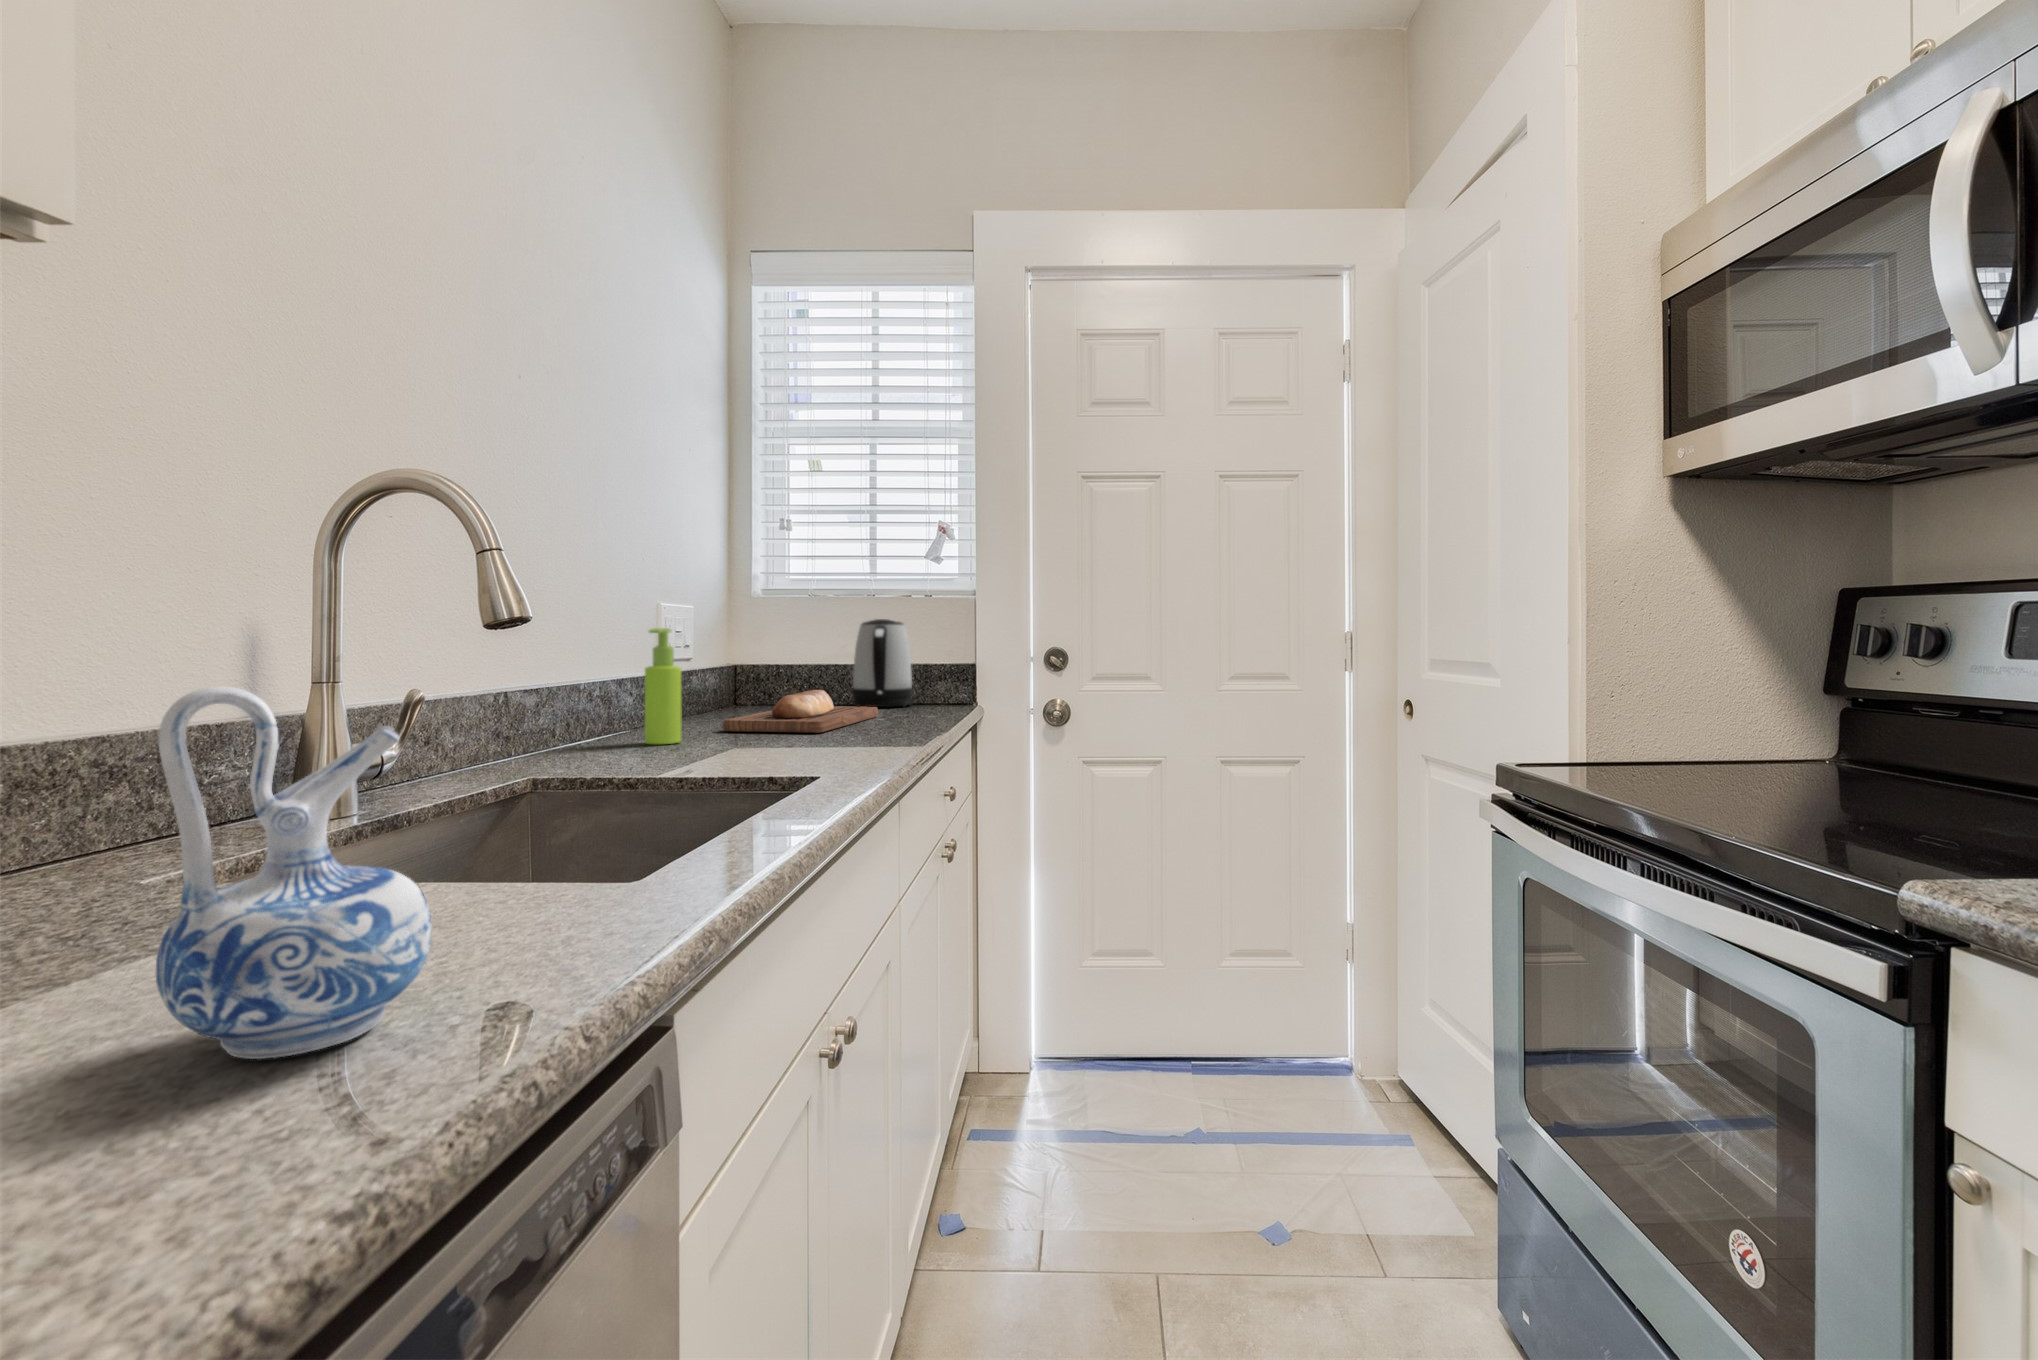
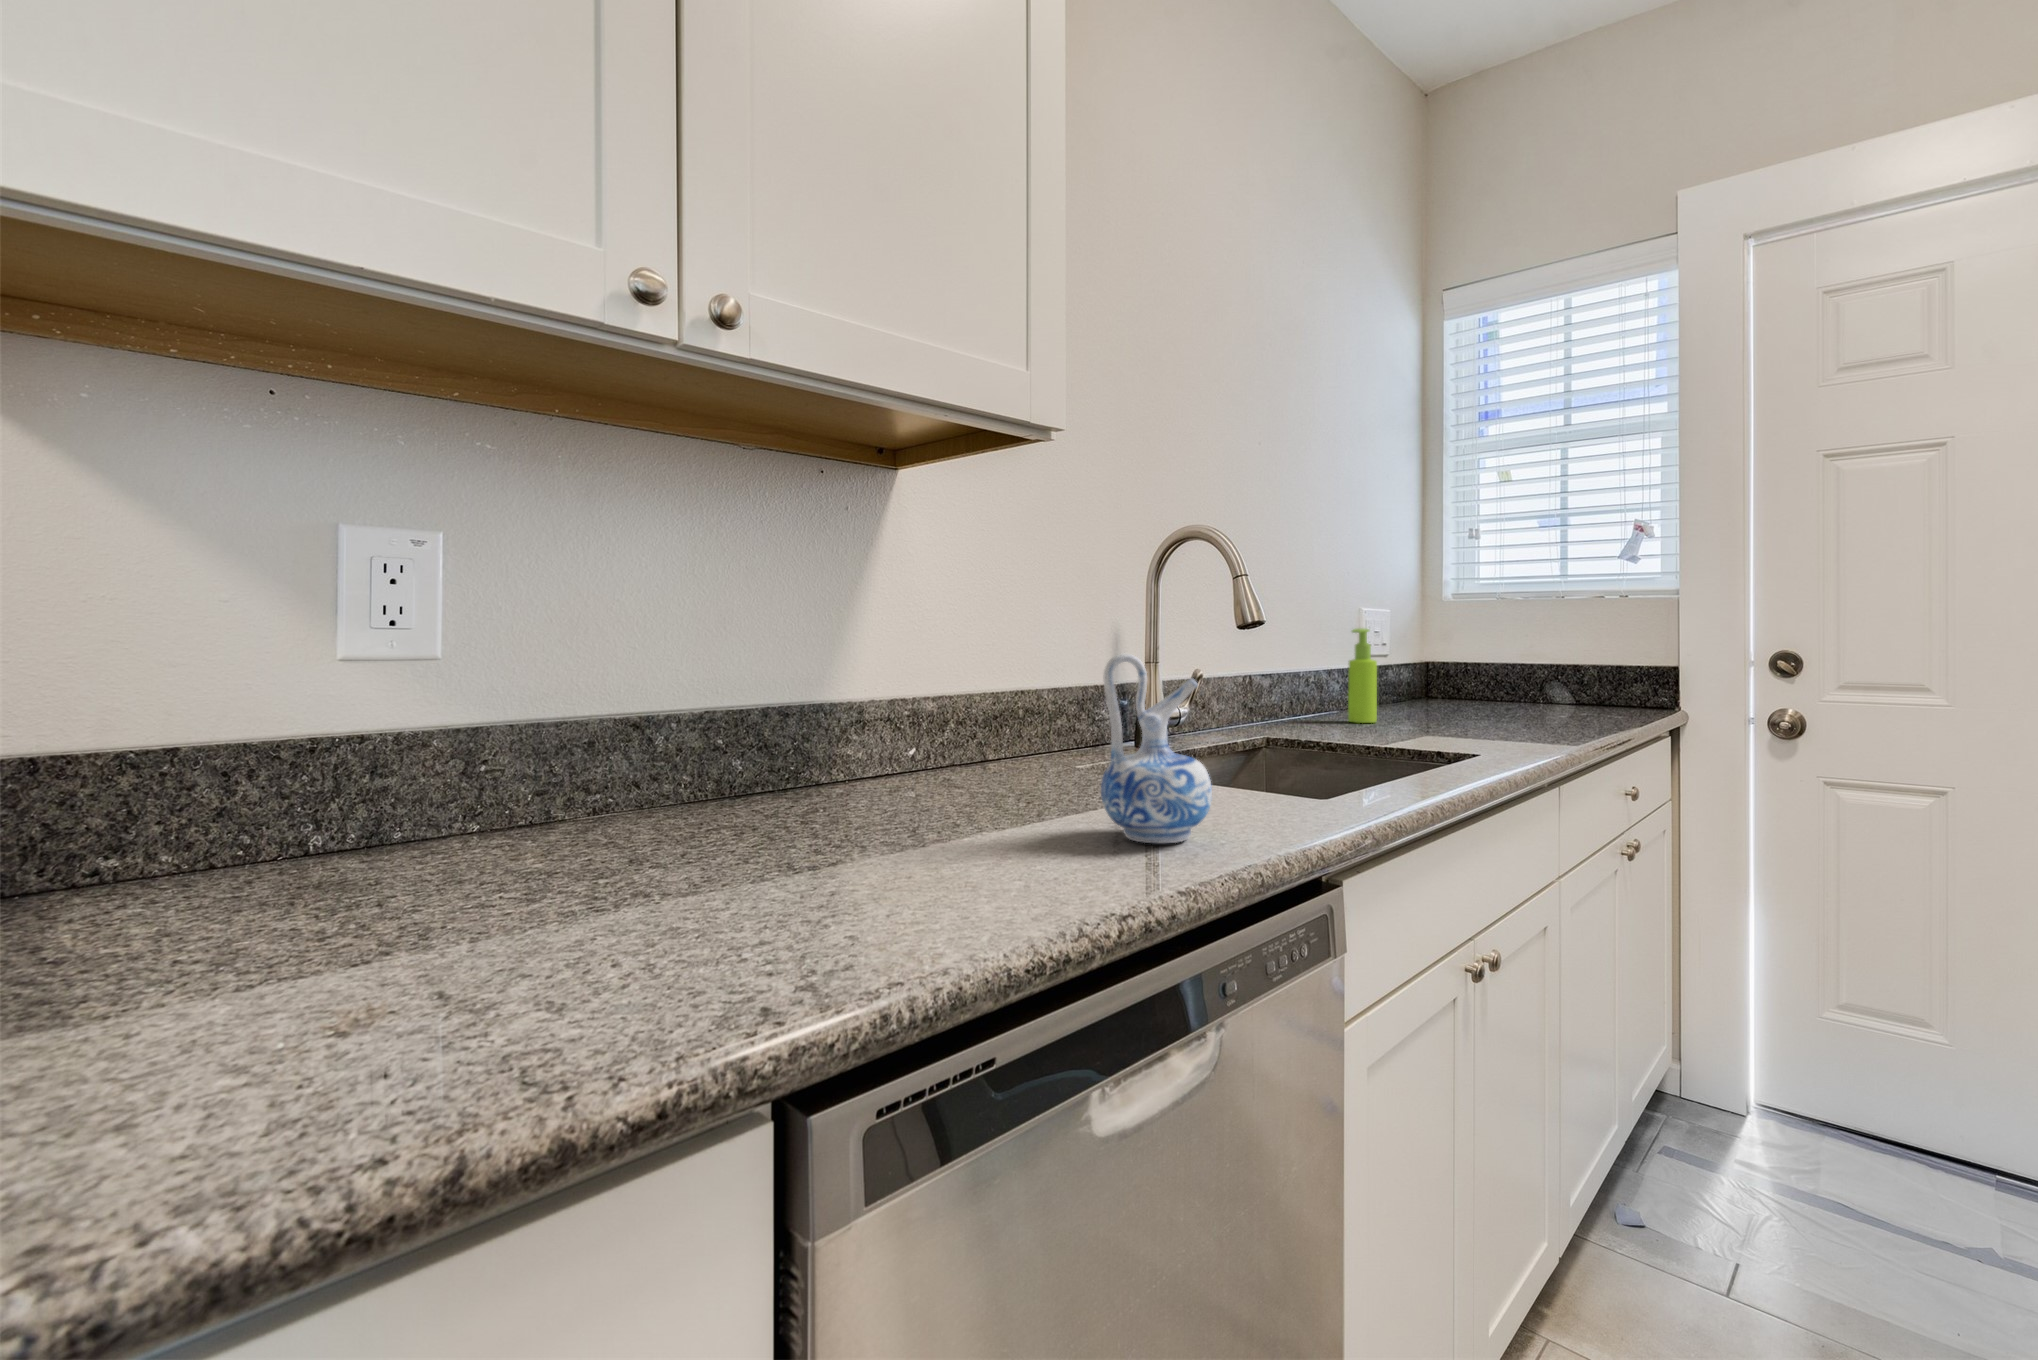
kettle: present [852,619,913,707] -> none [1540,621,1605,707]
bread loaf: present [723,690,878,733] -> none [1412,686,1563,723]

